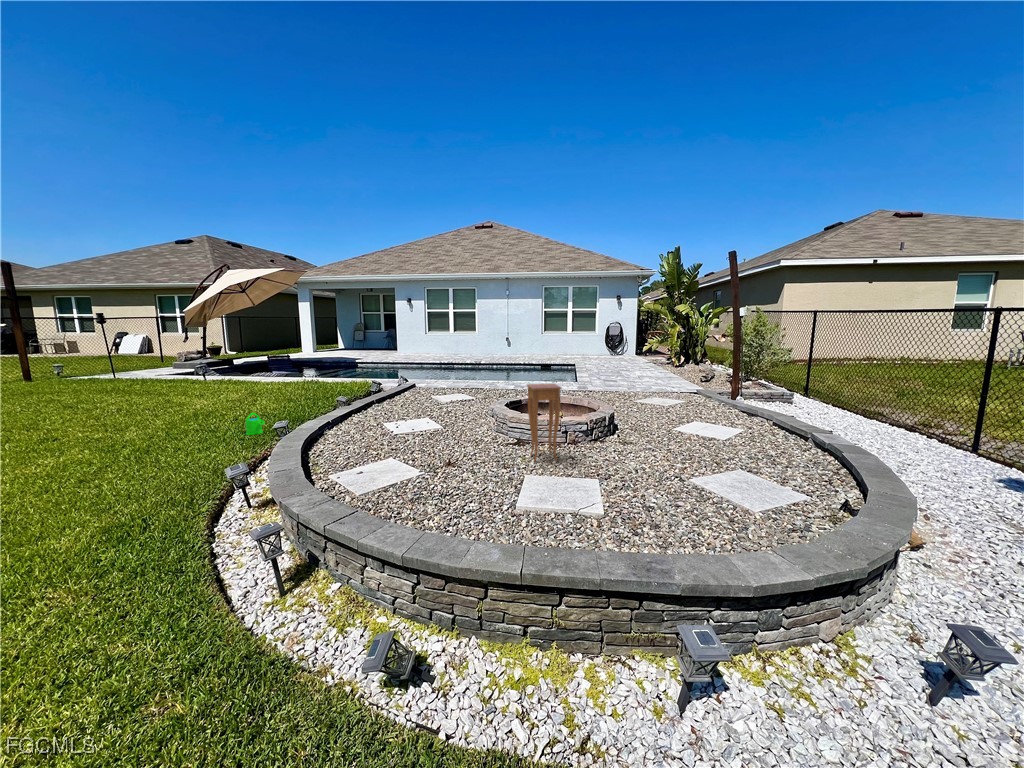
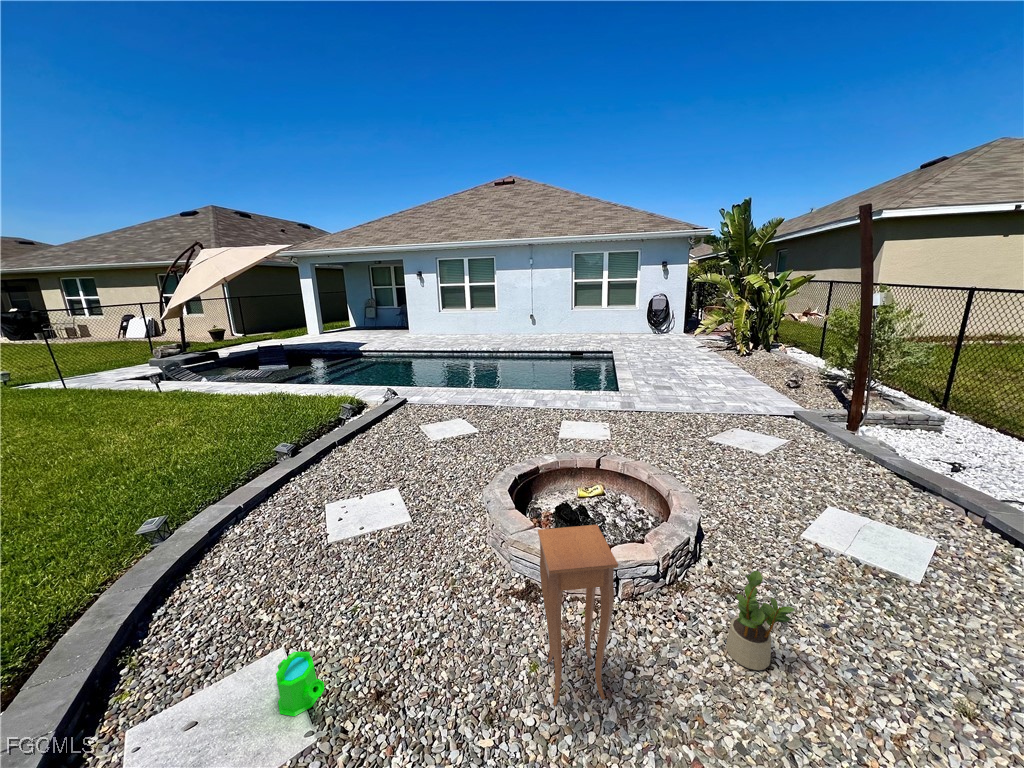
potted plant: none [617,406,643,454] -> present [726,571,794,670]
watering can: present [245,413,265,435] -> present [276,652,324,716]

